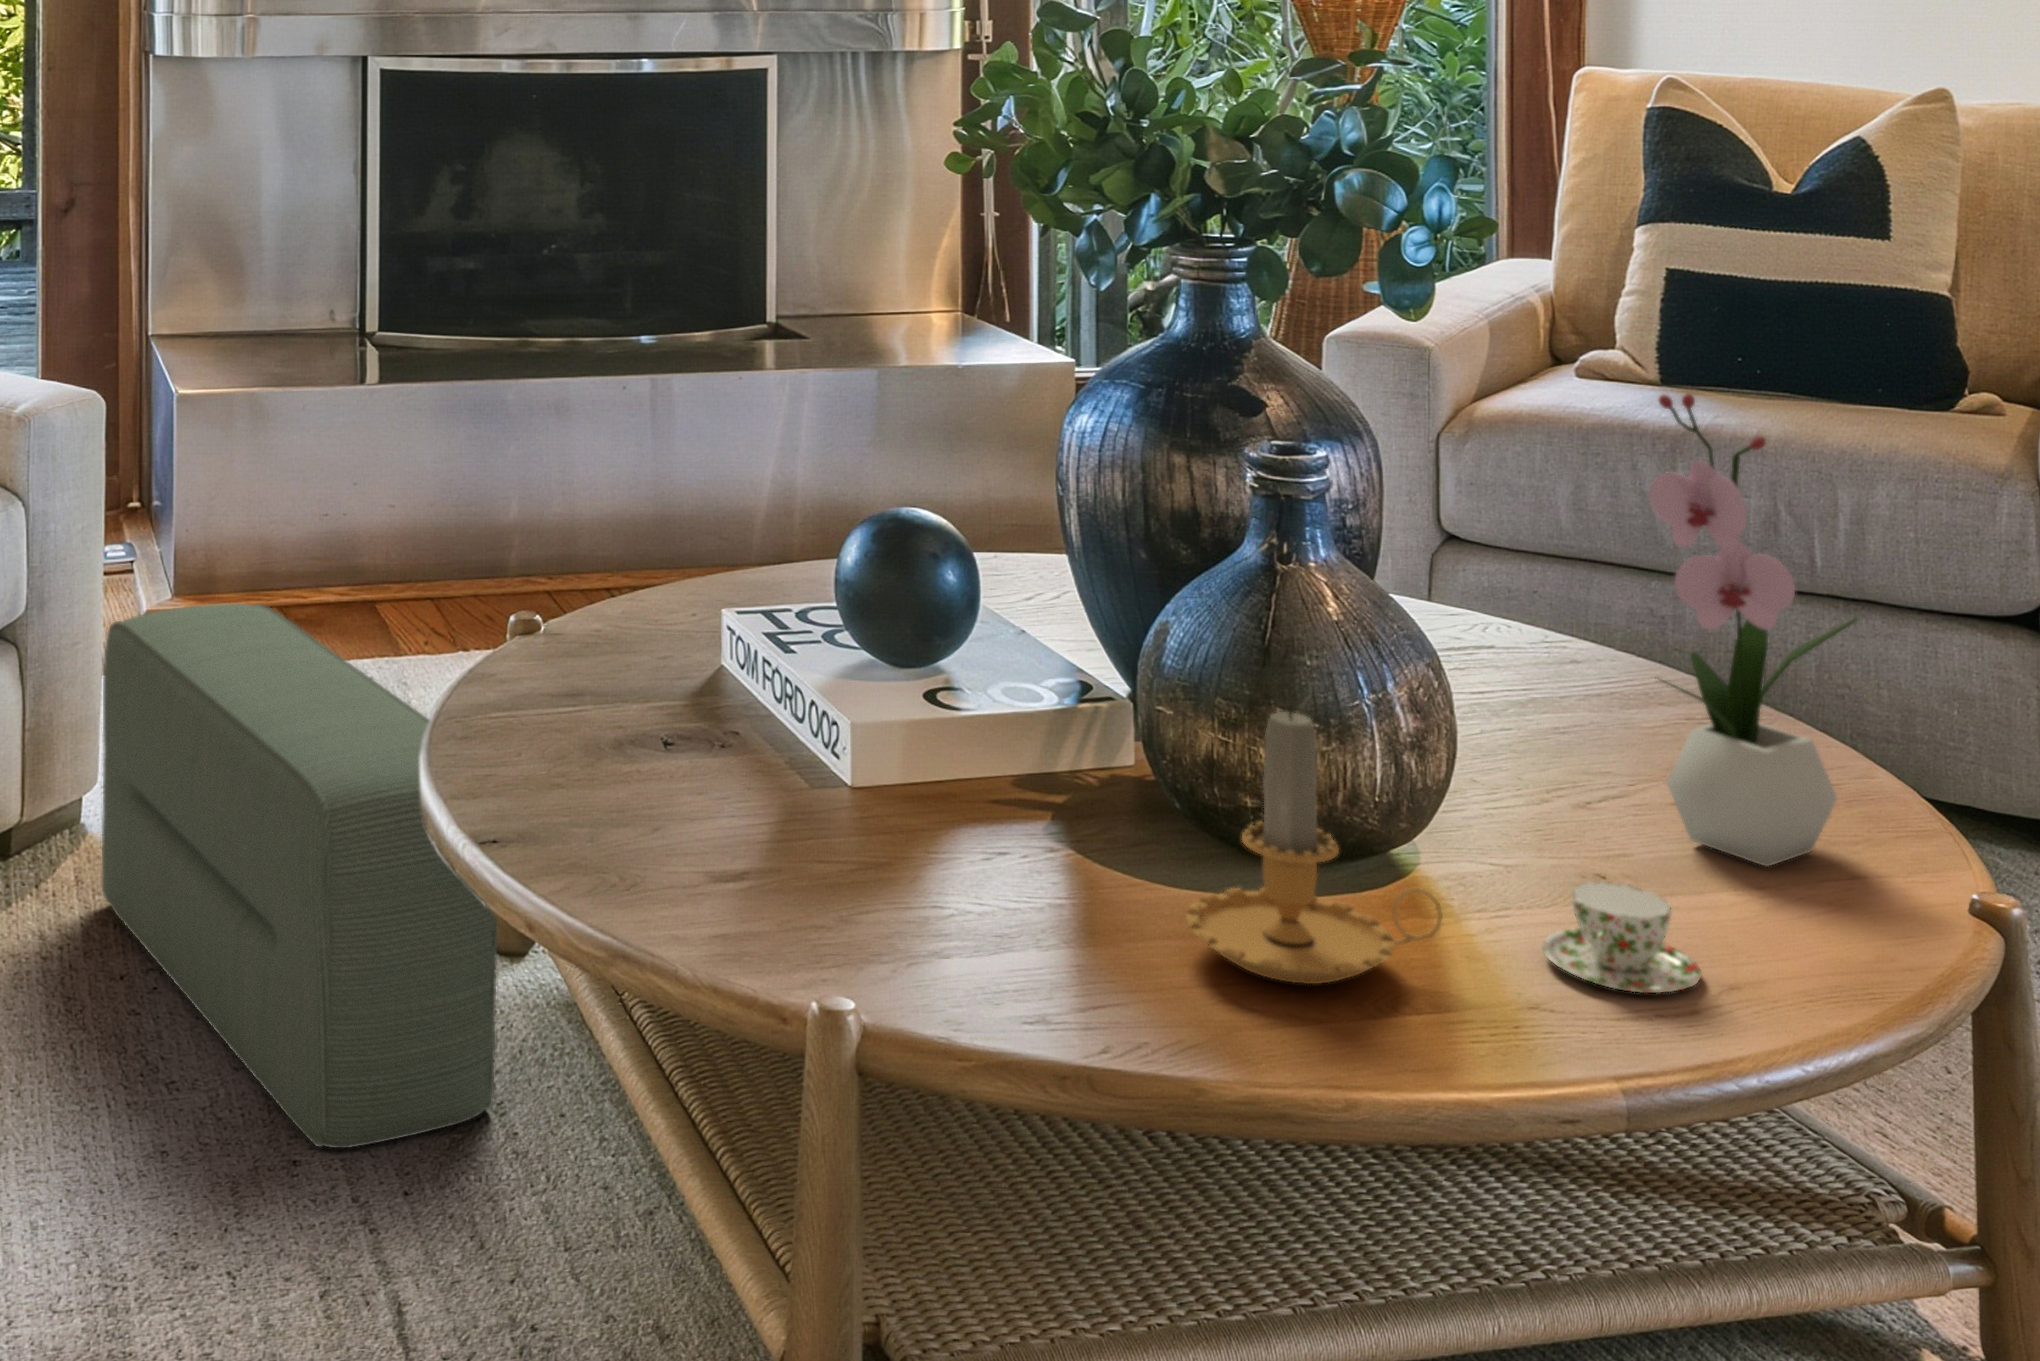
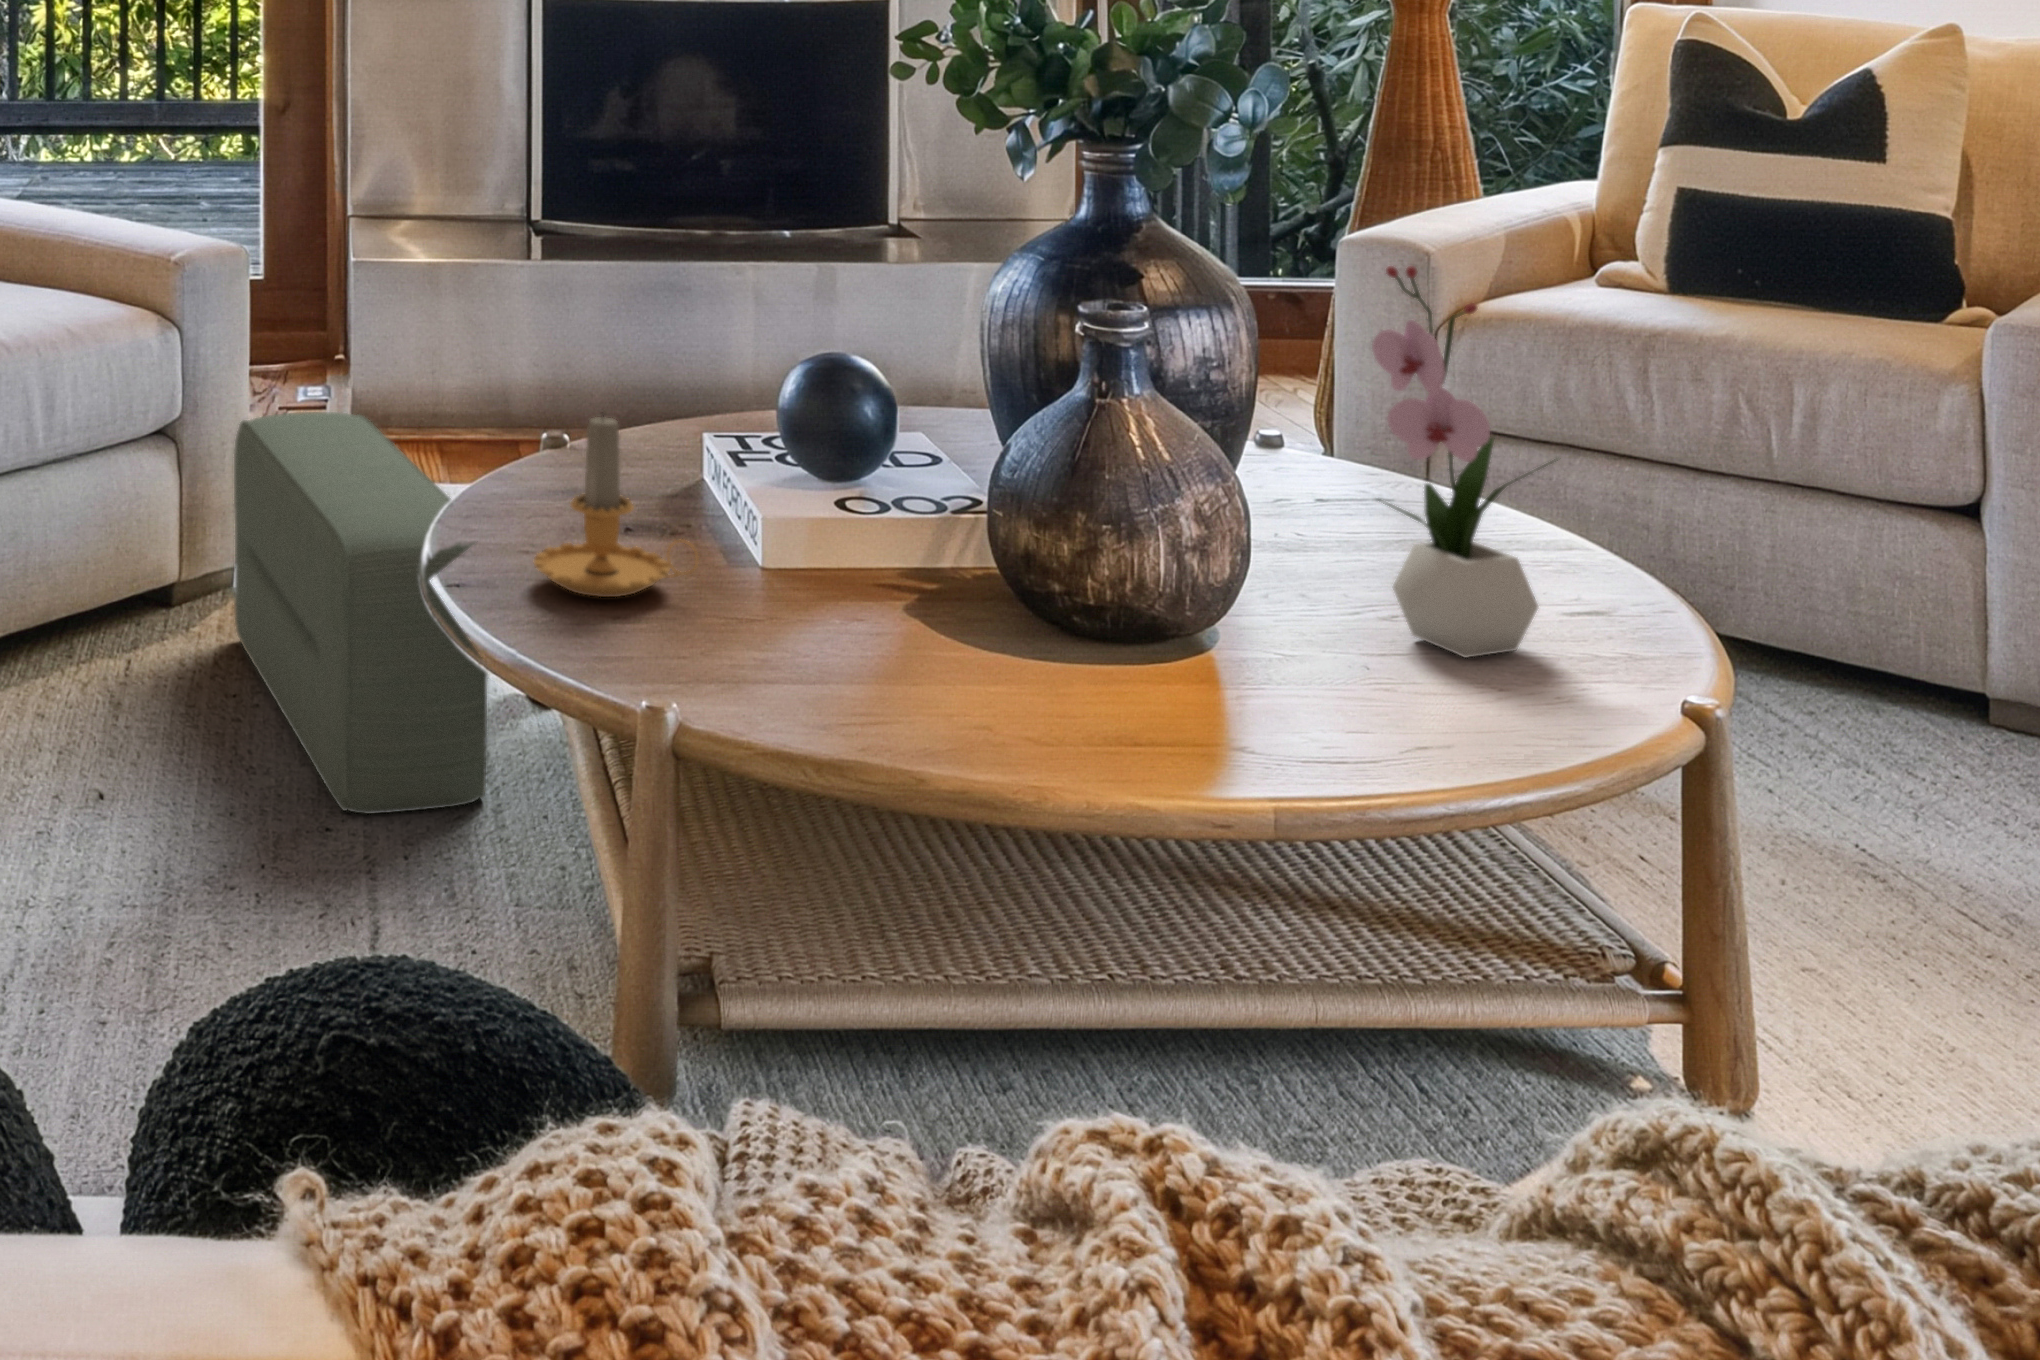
candle: present [1186,711,1443,984] -> present [534,417,698,597]
teacup: present [1542,882,1701,993] -> none [1217,647,1343,732]

